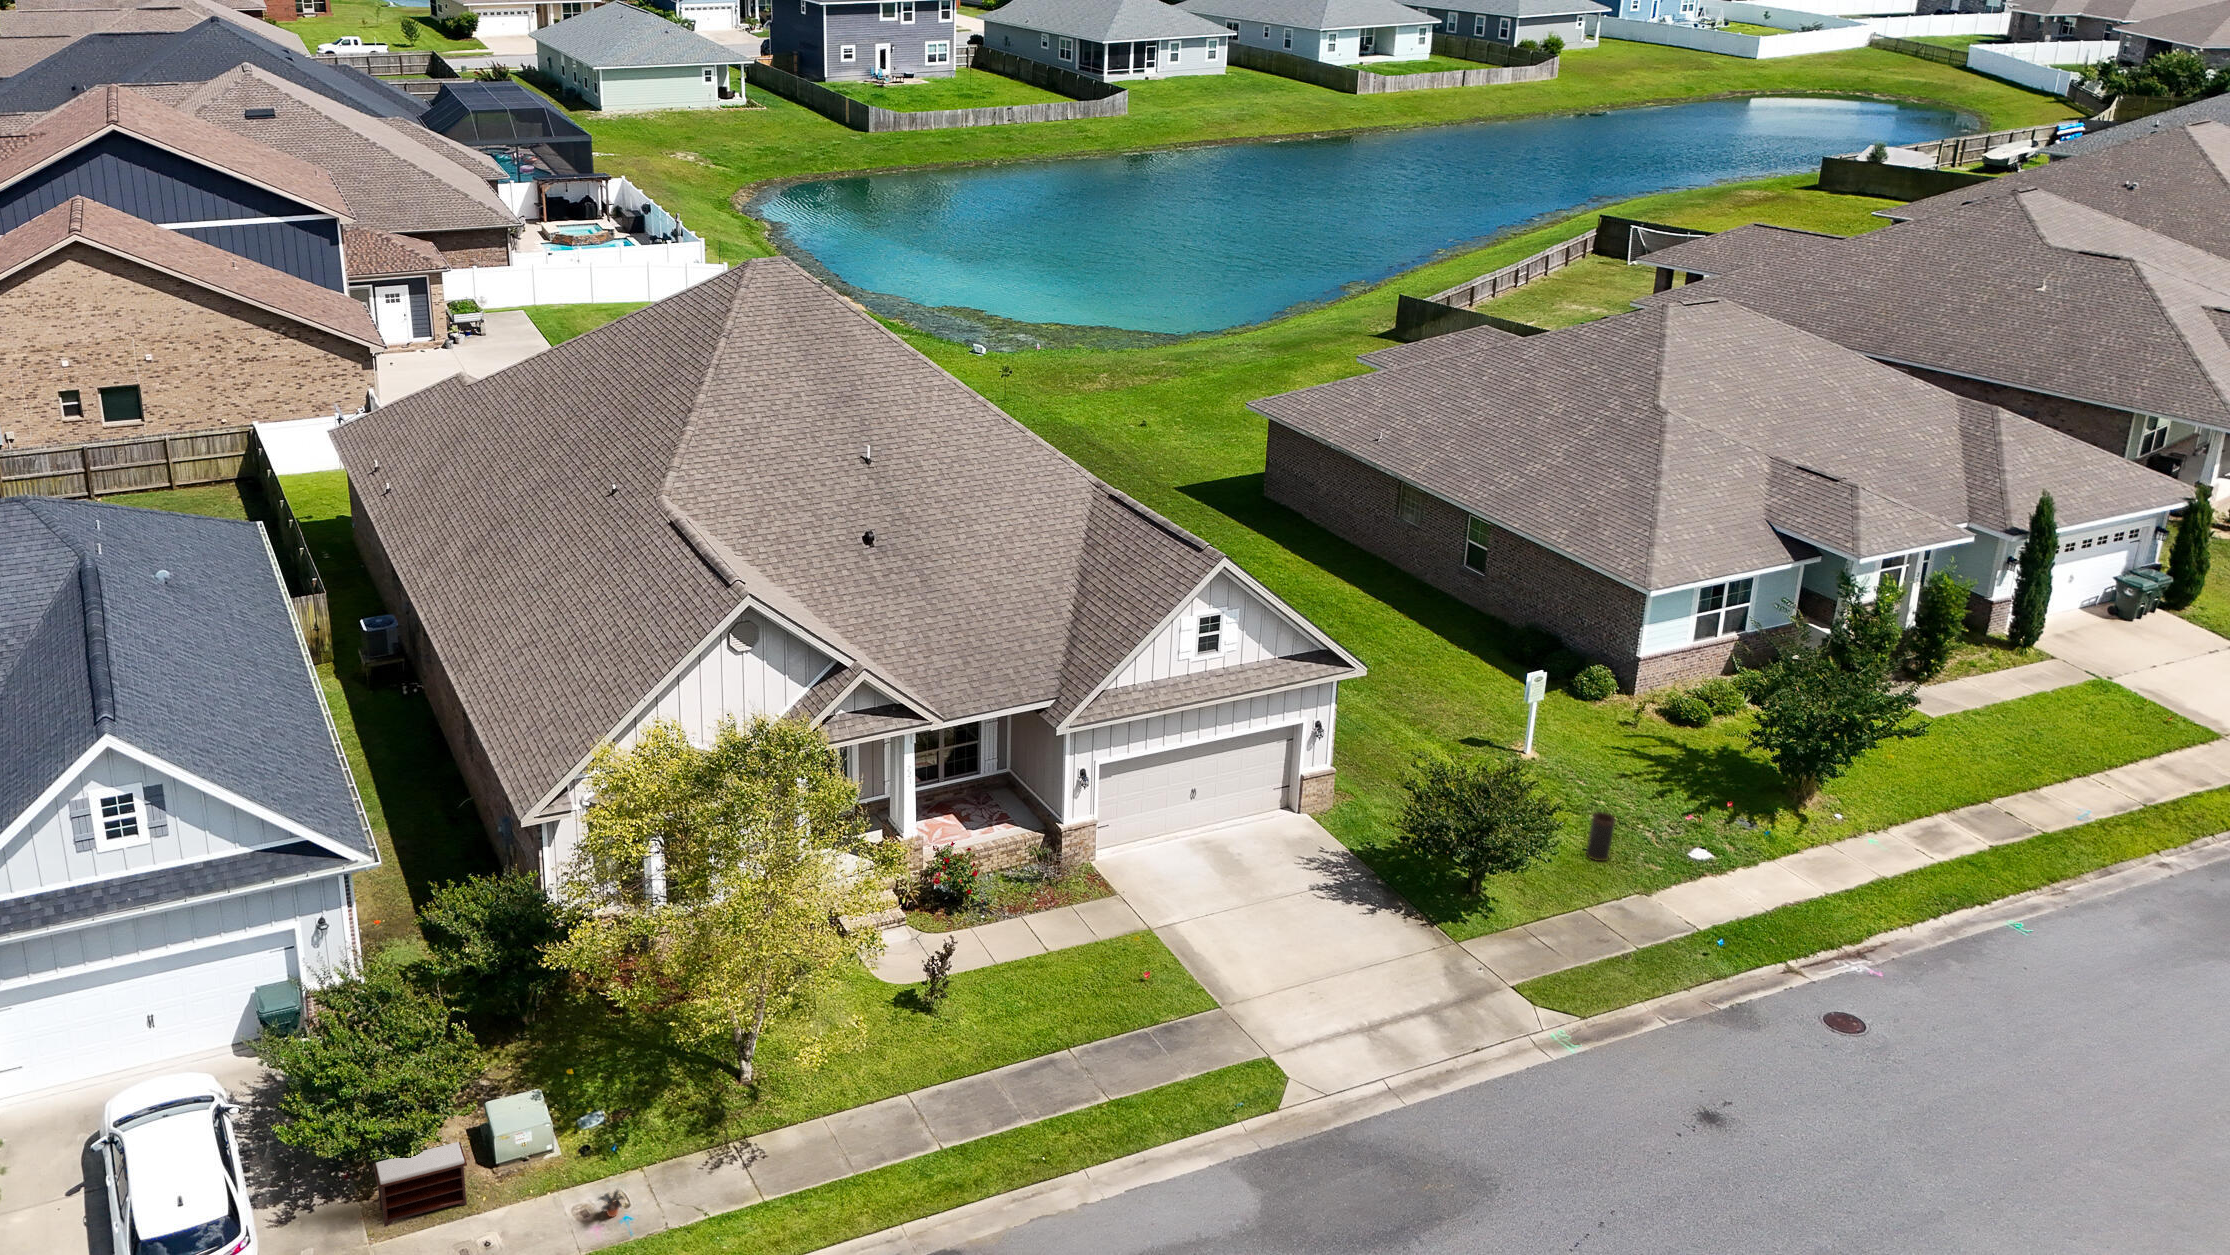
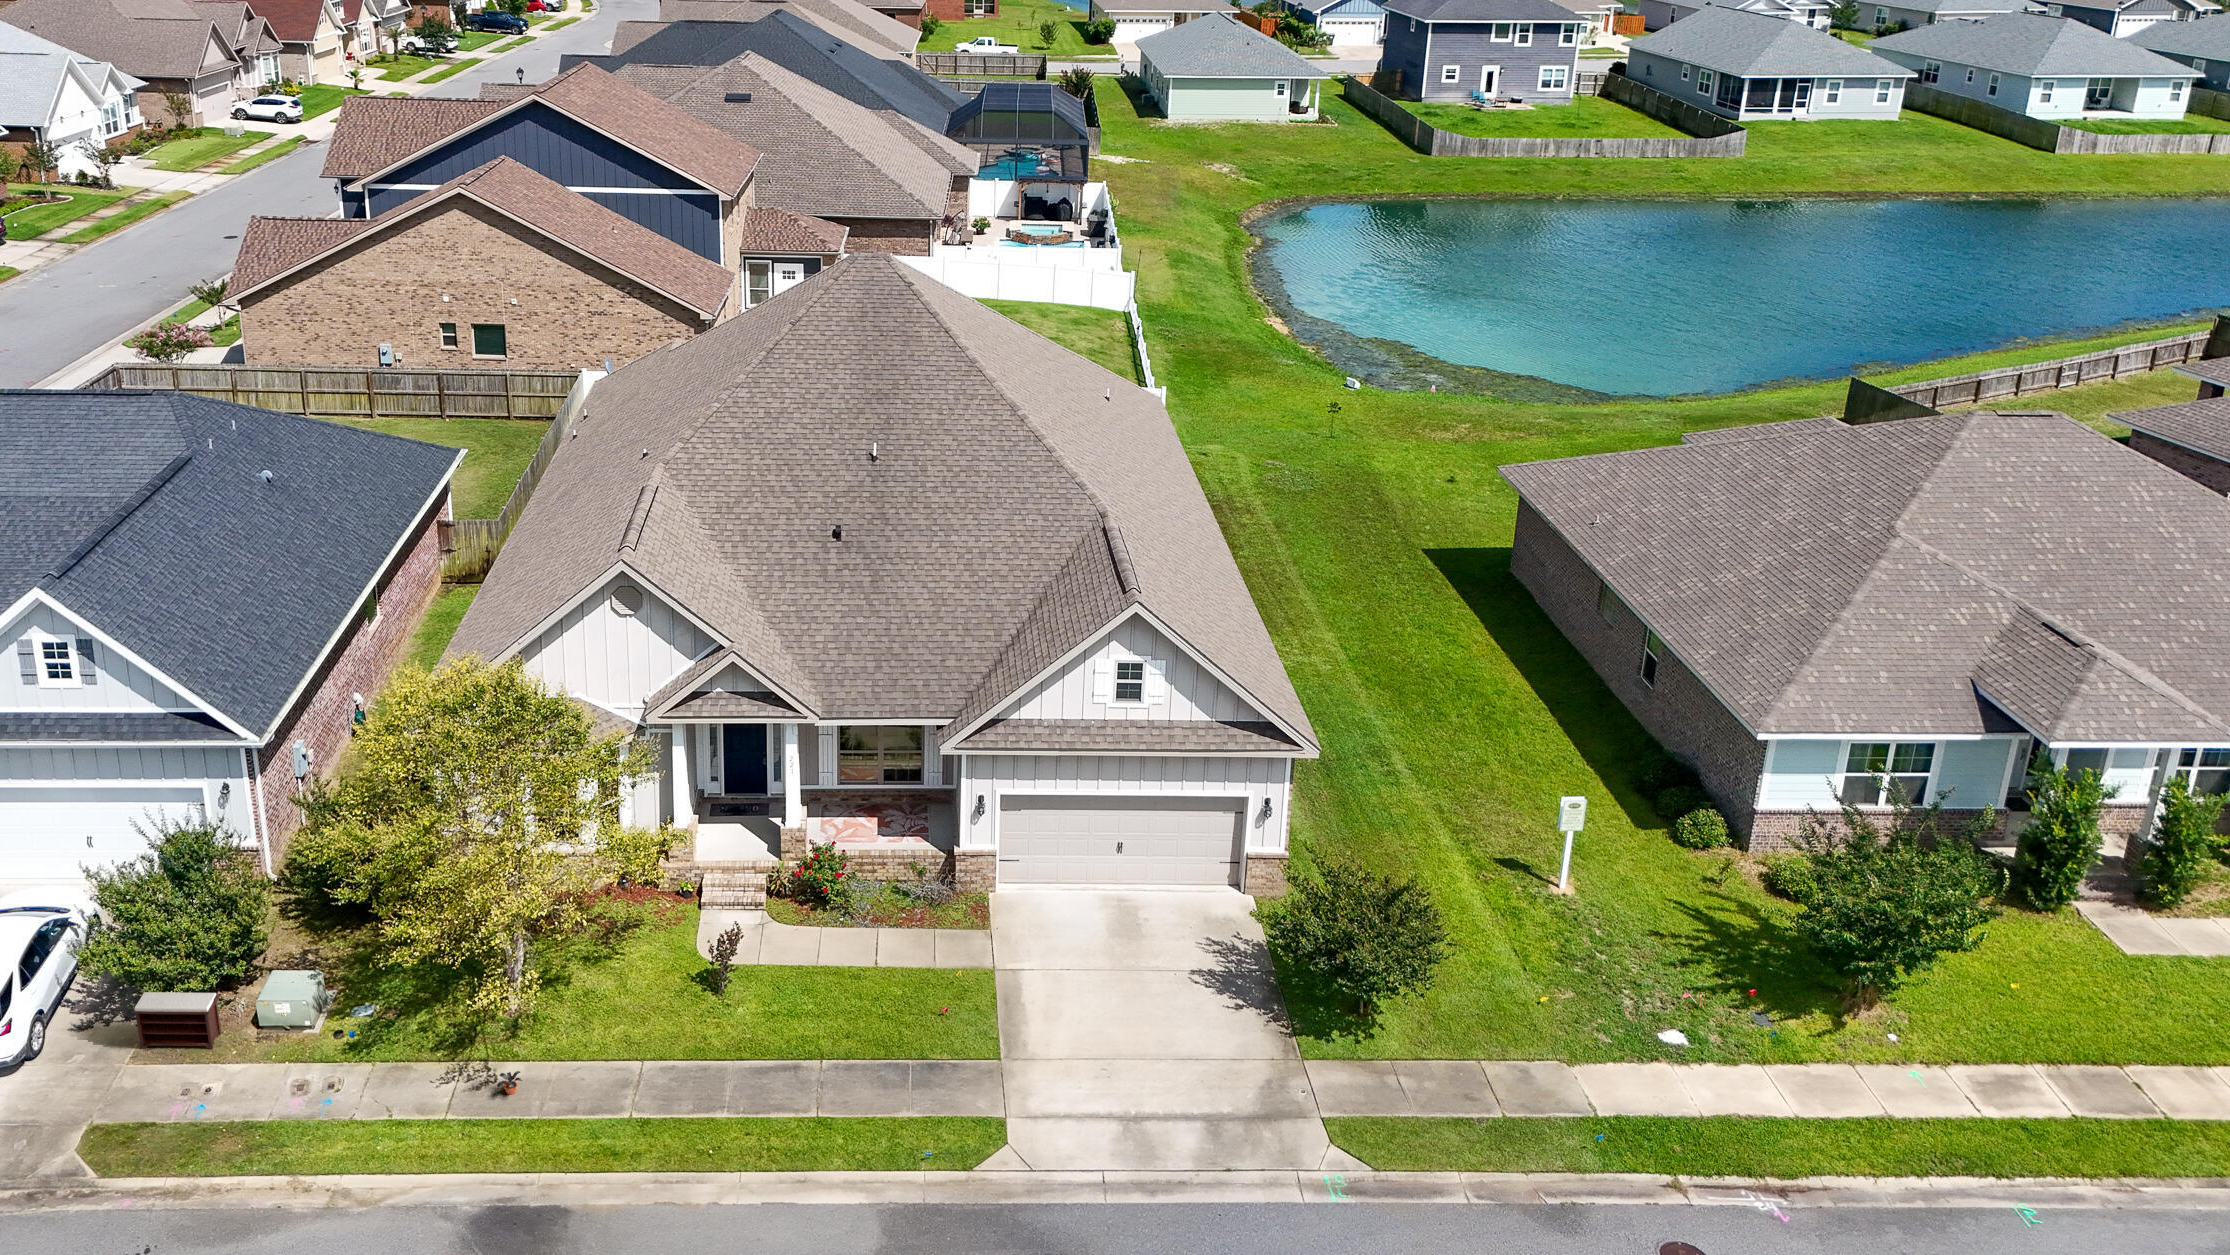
trash can: present [1586,812,1616,861] -> none [1528,960,1562,1016]
potted plant: present [599,1190,623,1217] -> present [497,1071,522,1094]

